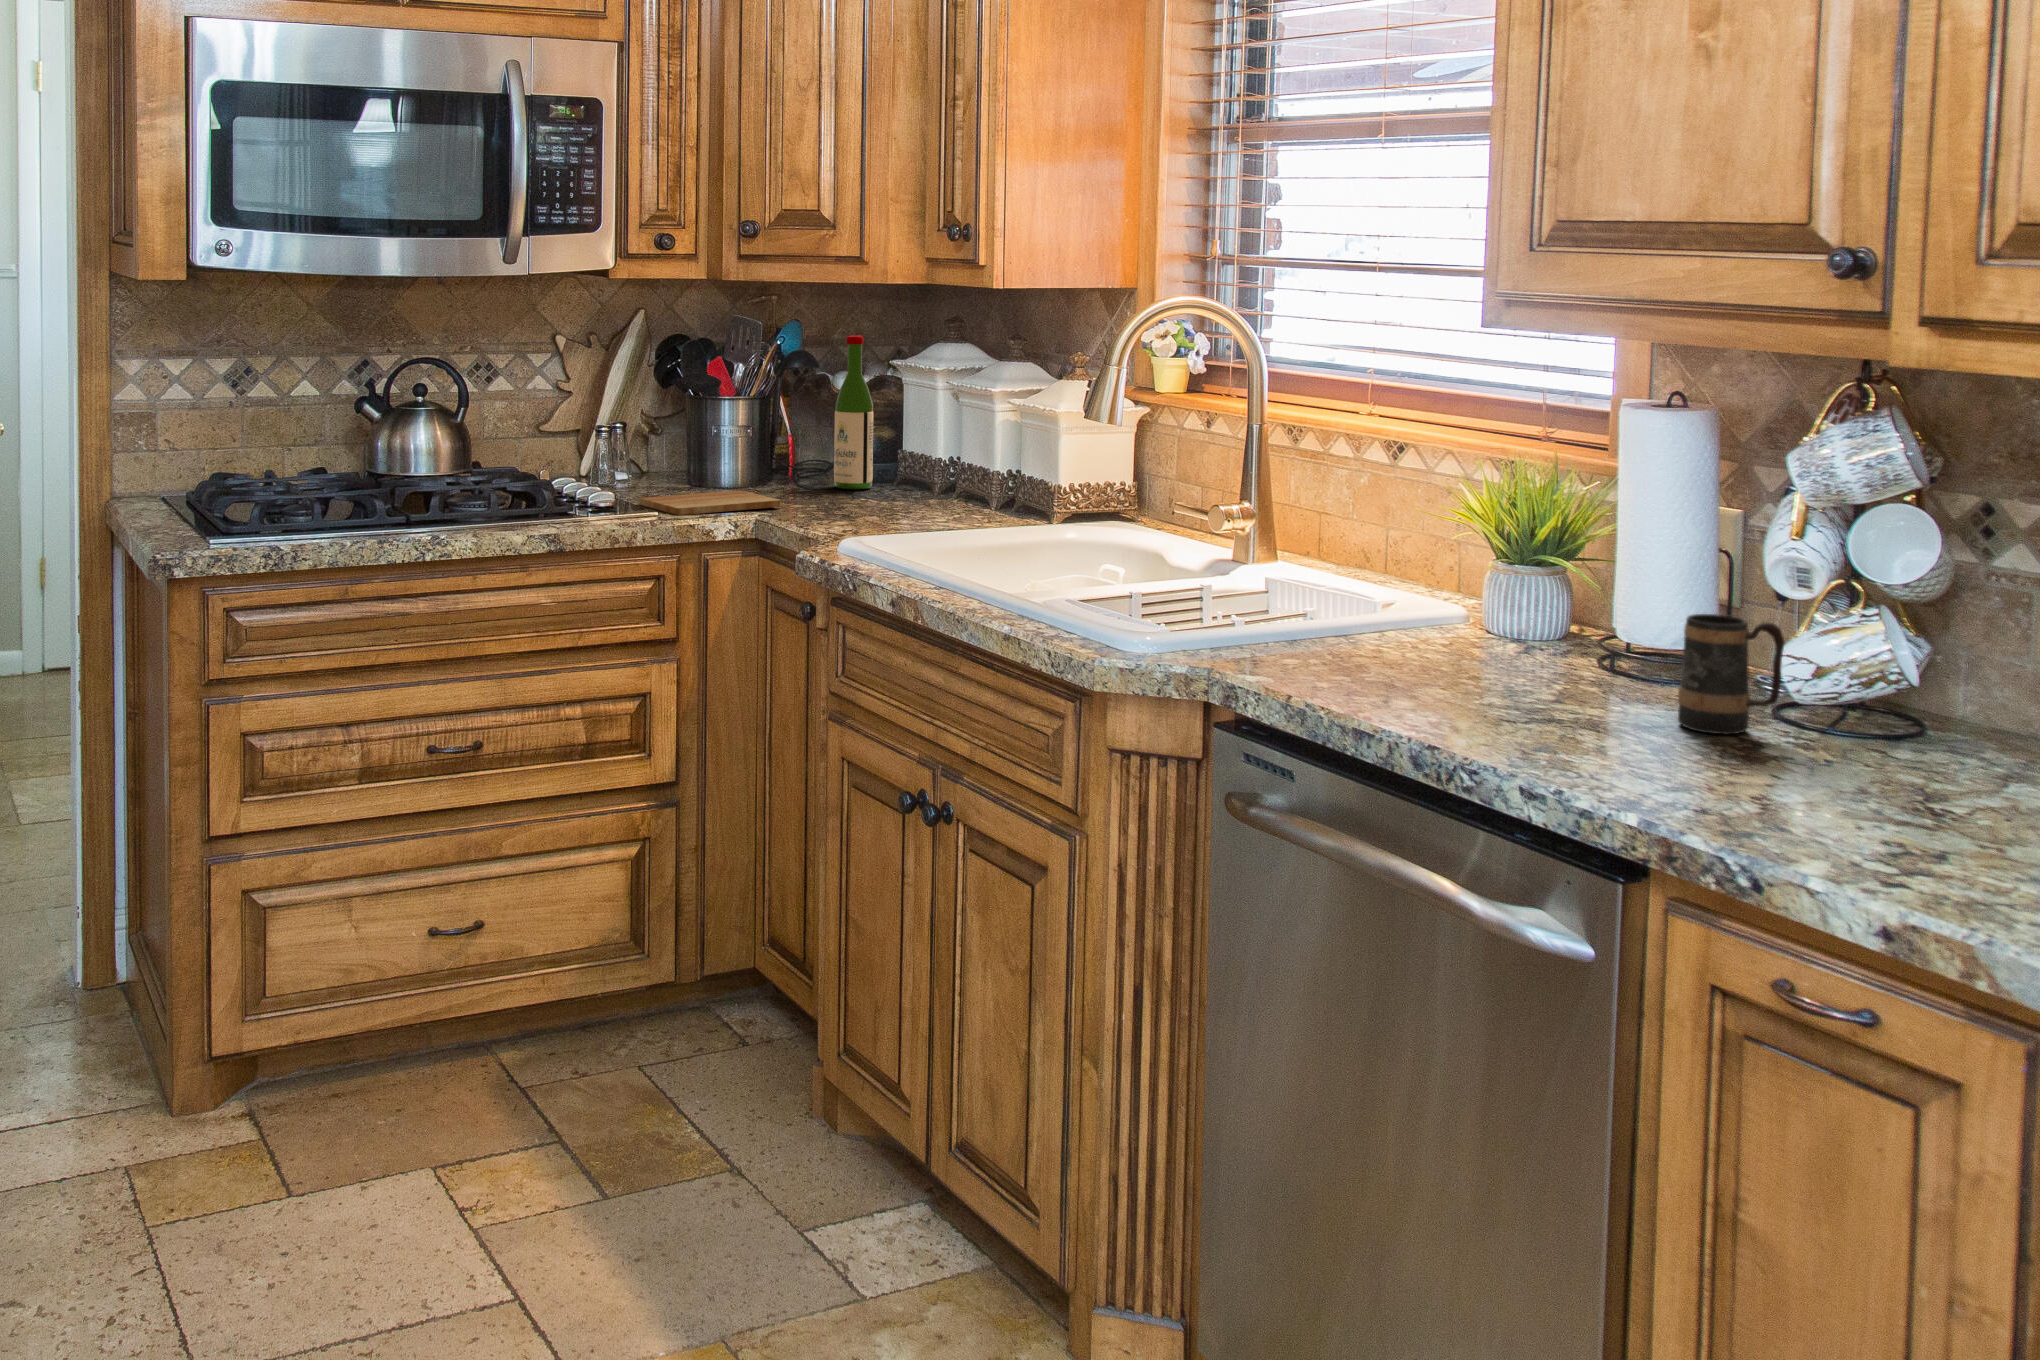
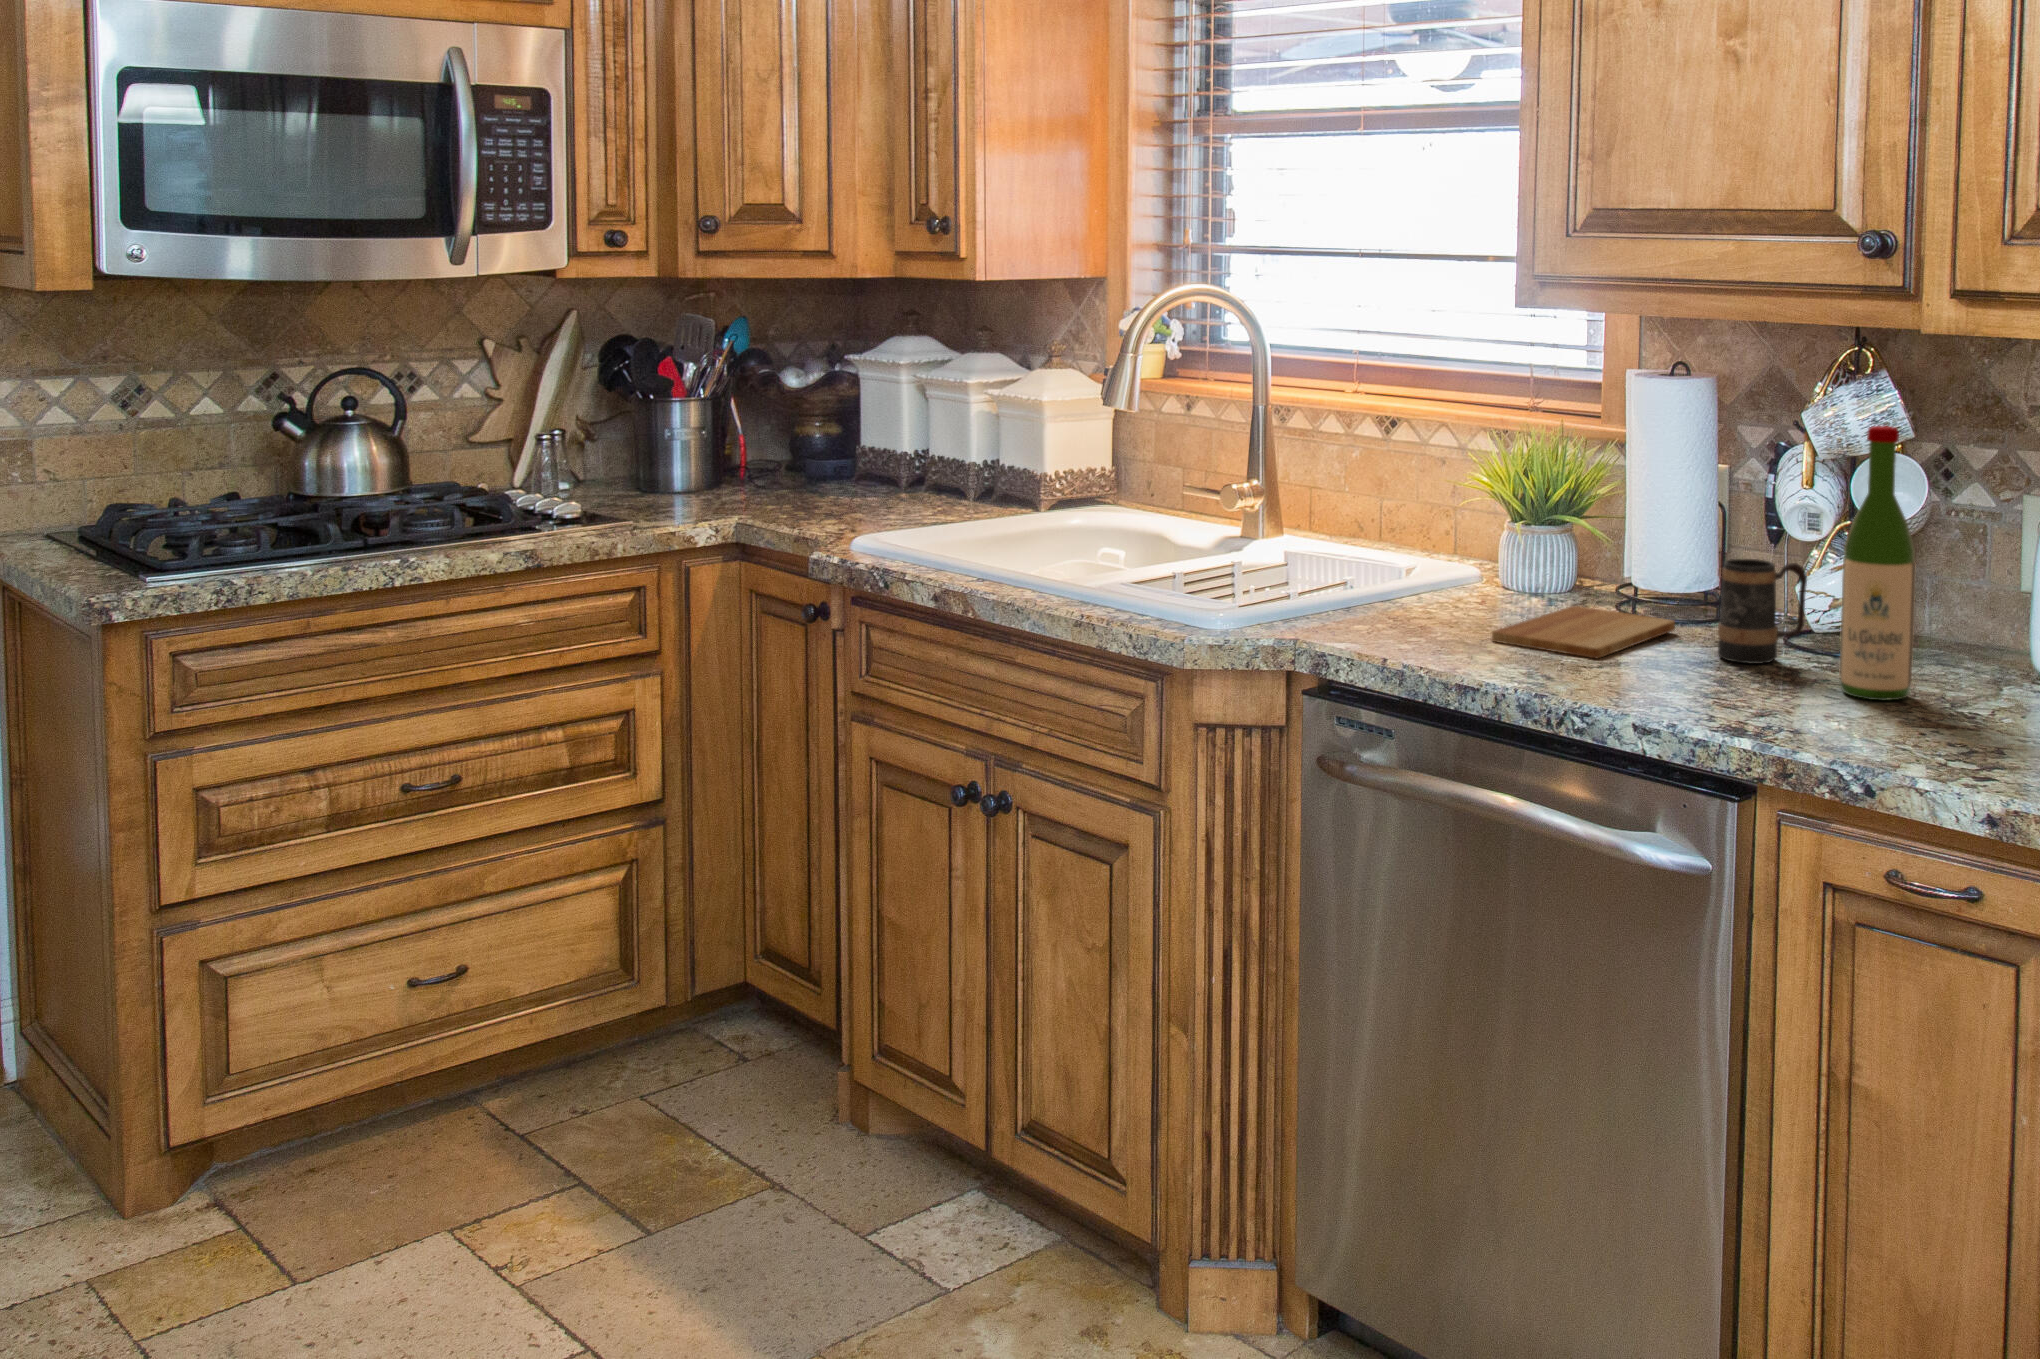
wine bottle: present [834,336,873,489] -> present [1839,426,1915,700]
cutting board: present [639,490,781,515] -> present [1492,606,1675,658]

